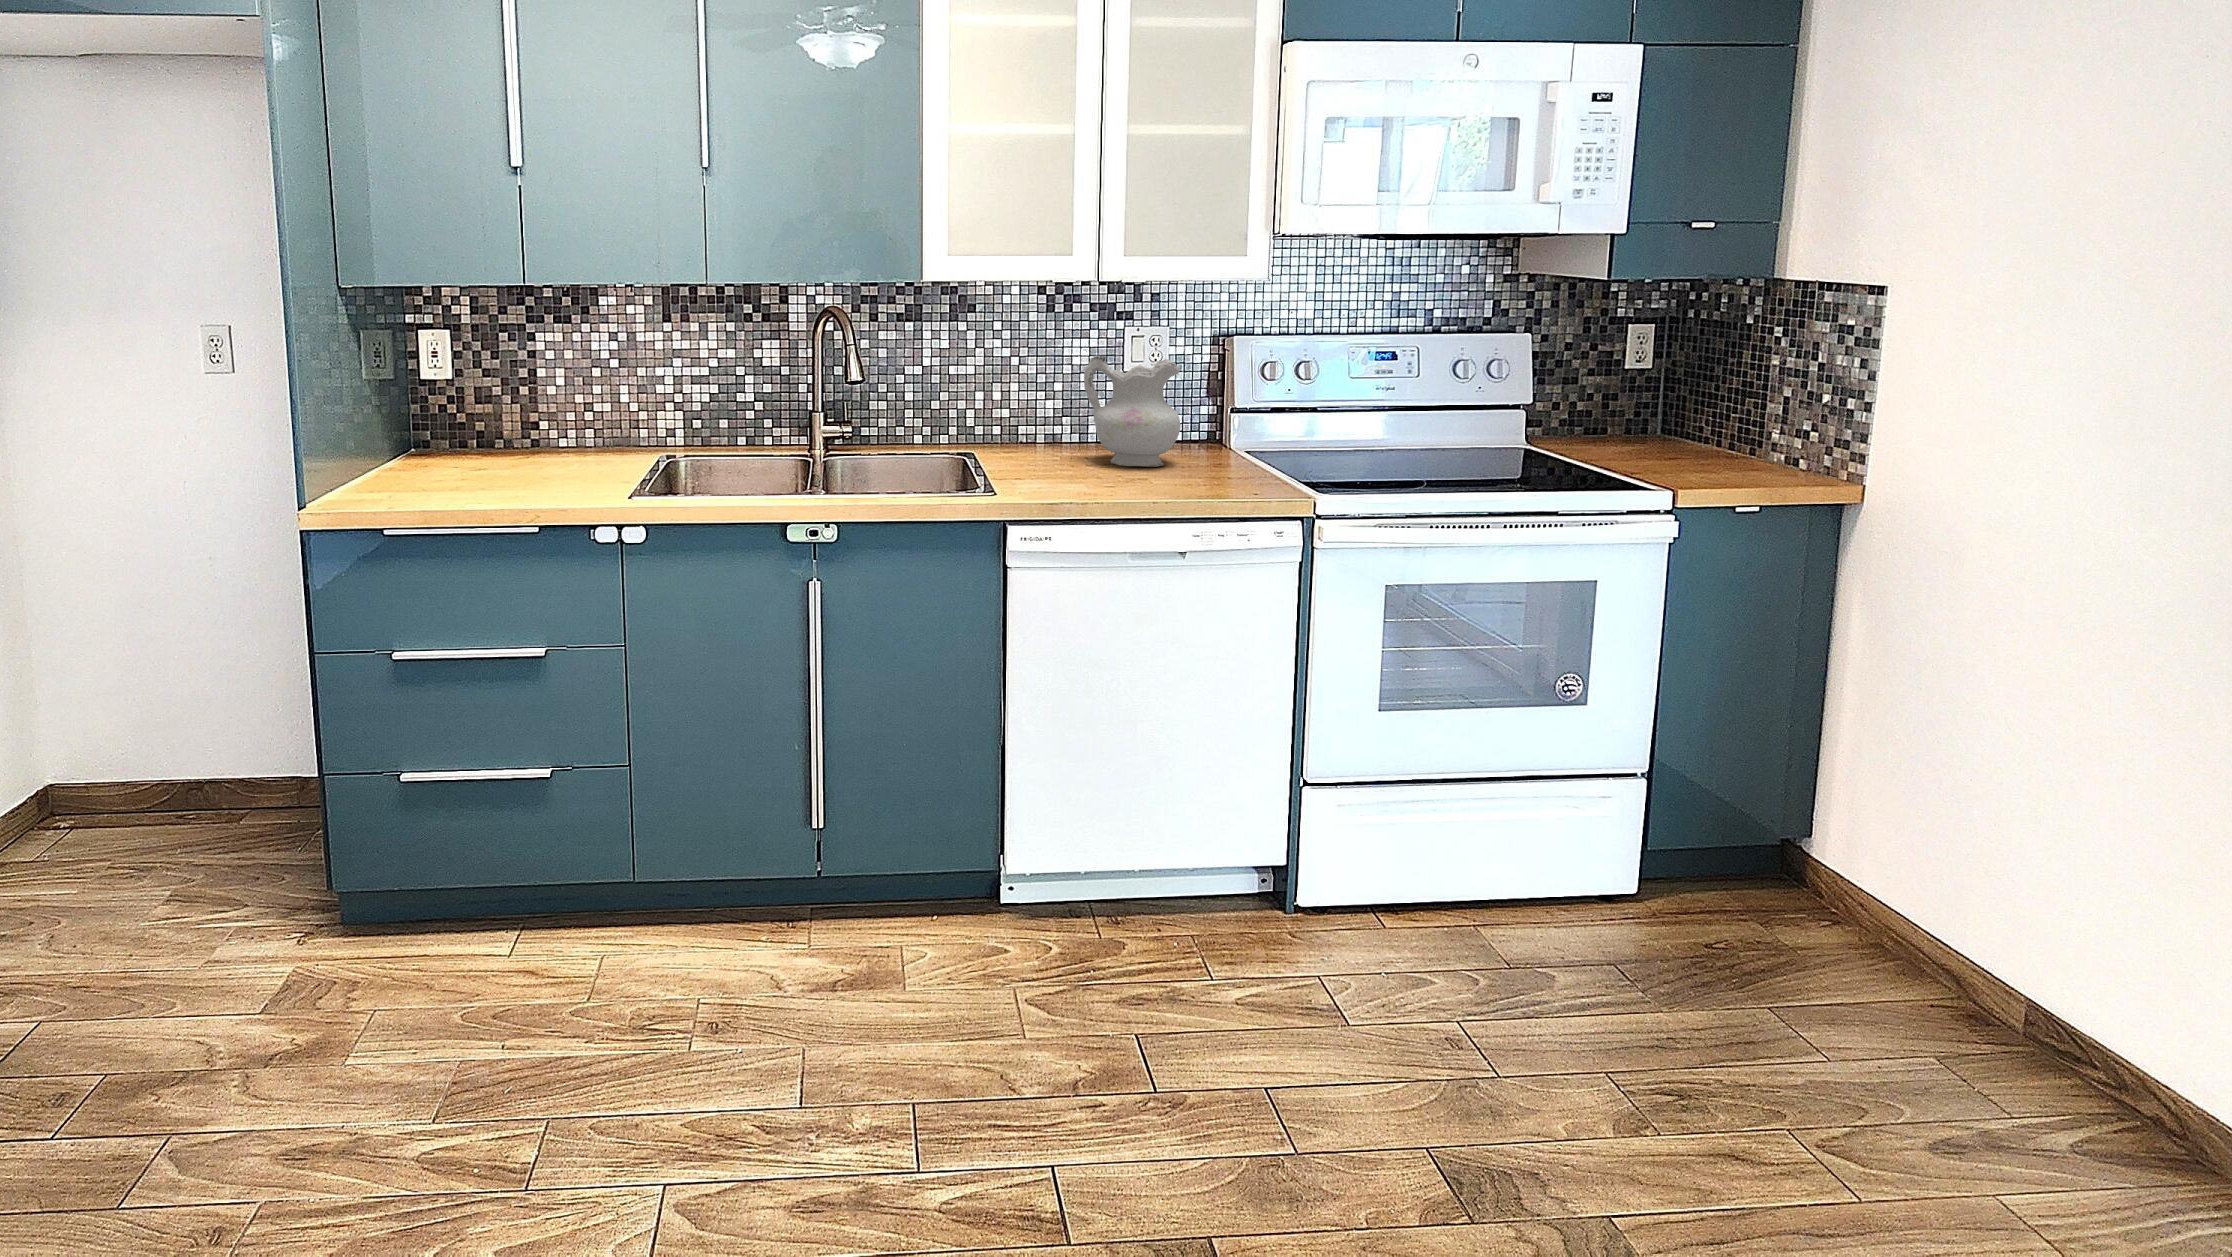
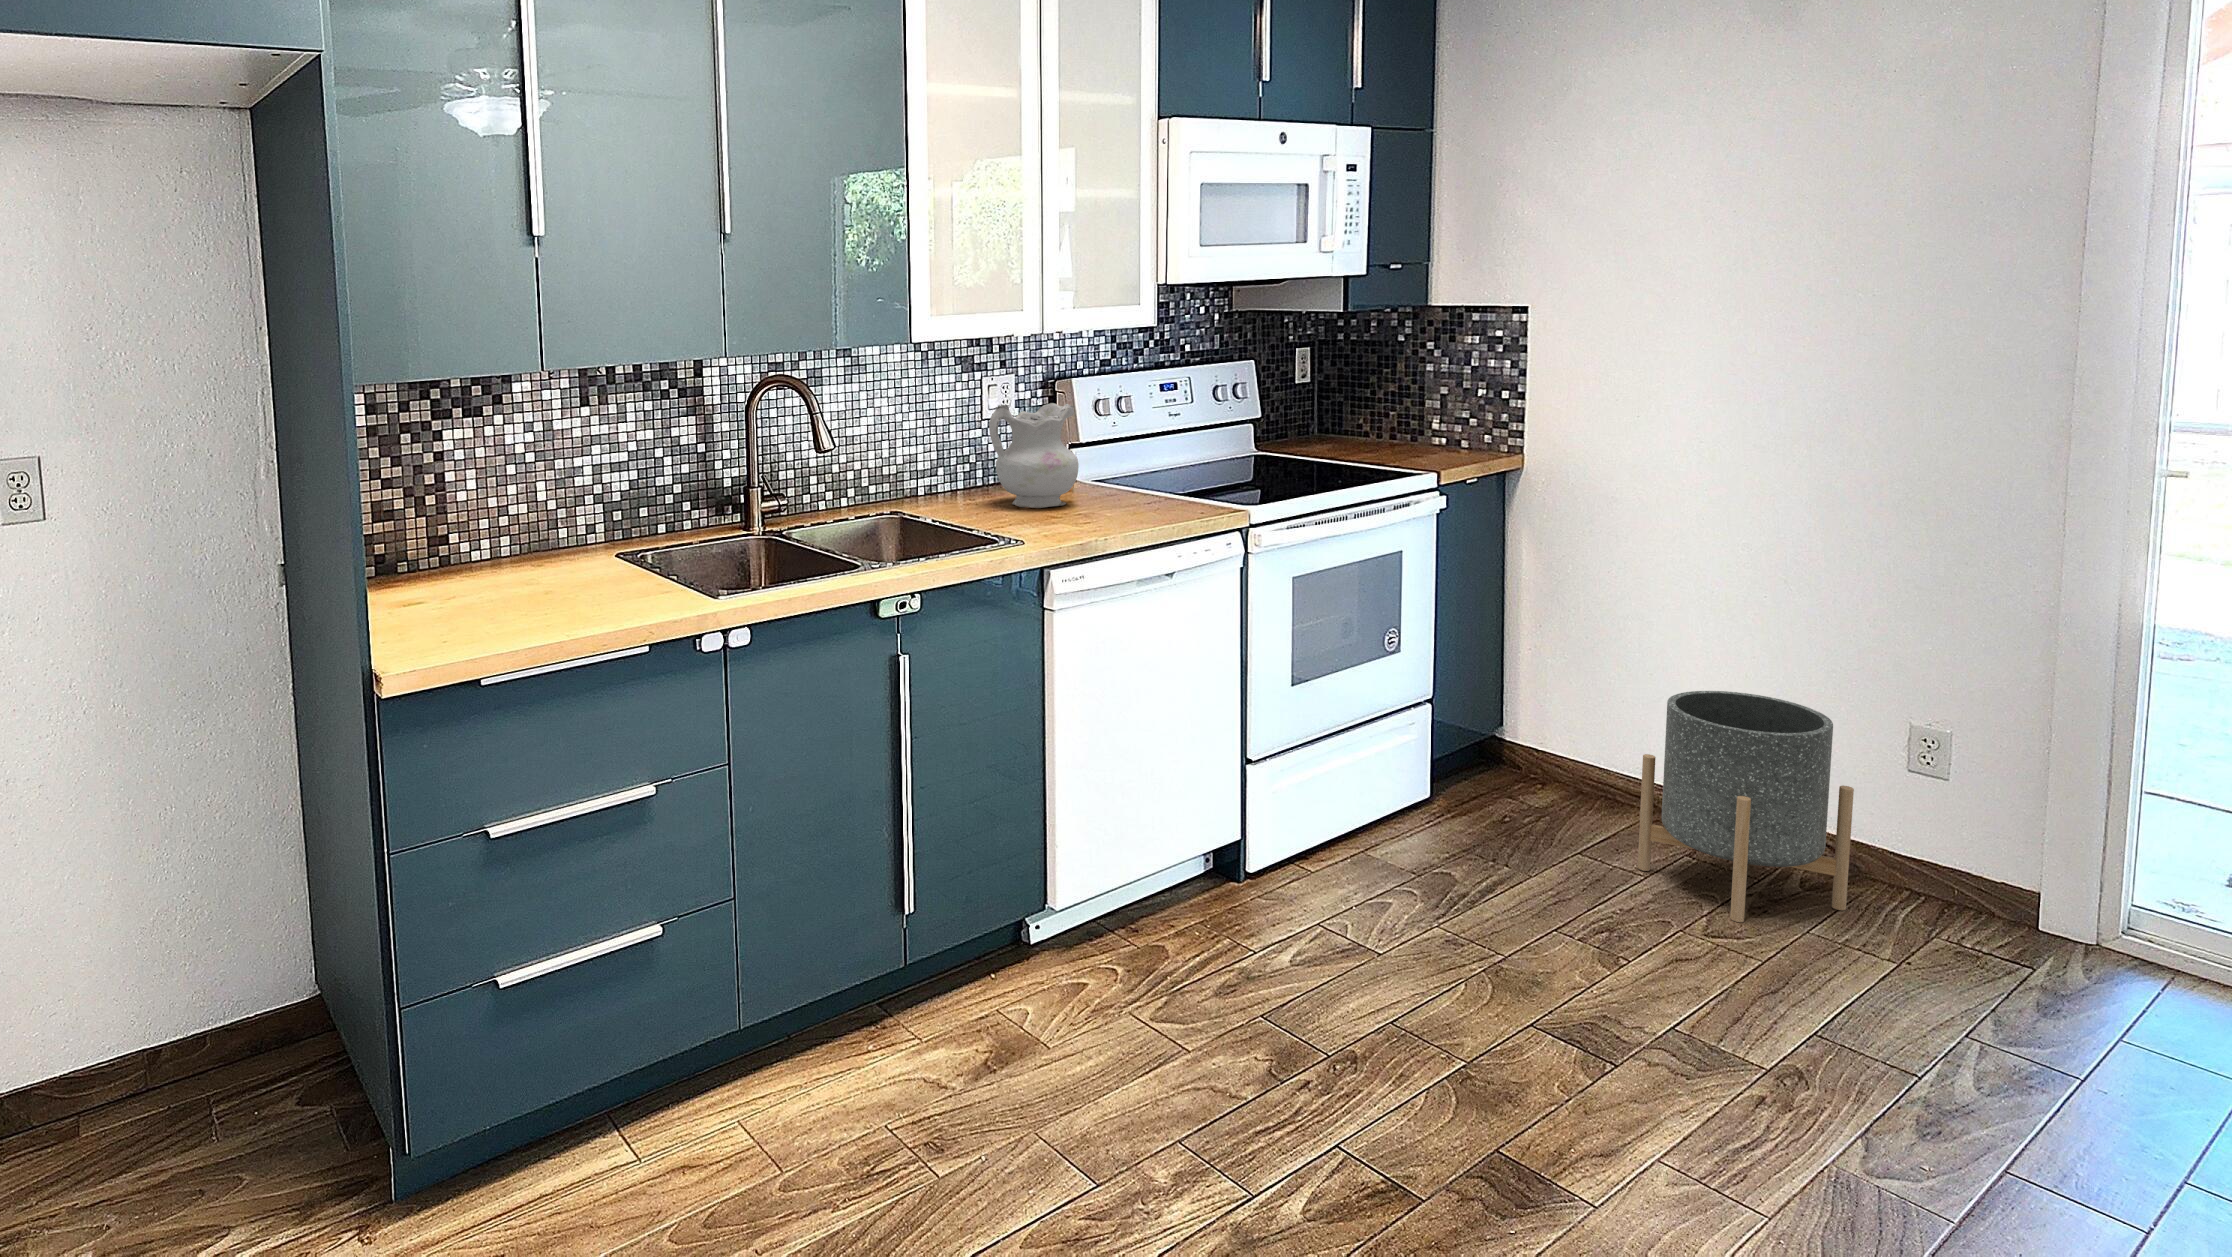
planter: none [1844,821,2145,1173] -> present [1638,691,1854,922]

